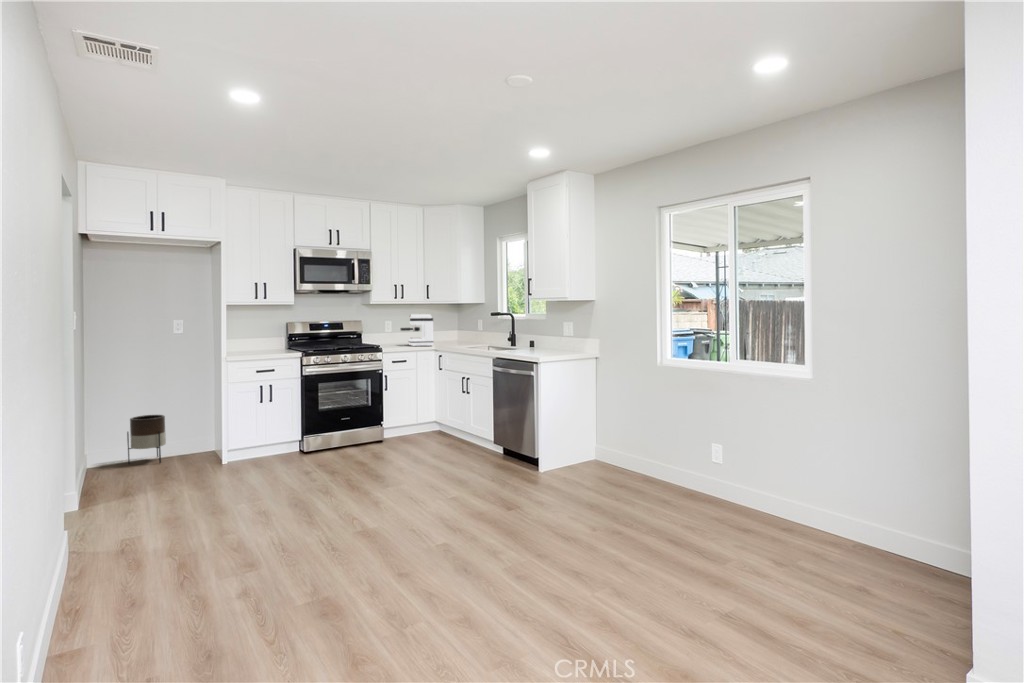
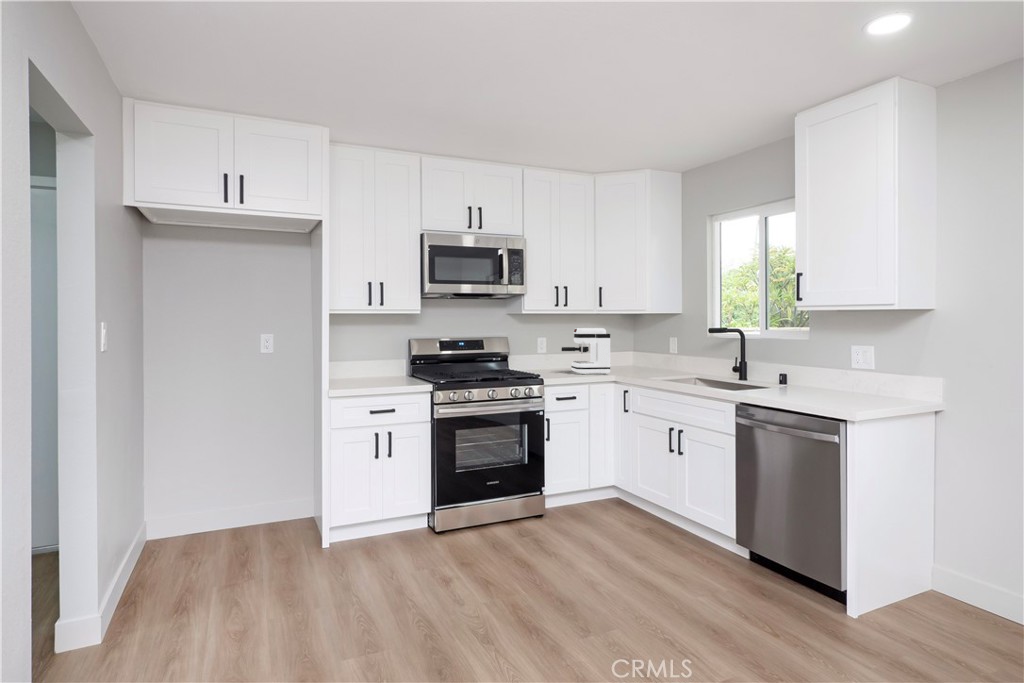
planter: present [127,415,166,464] -> none [194,469,246,543]

